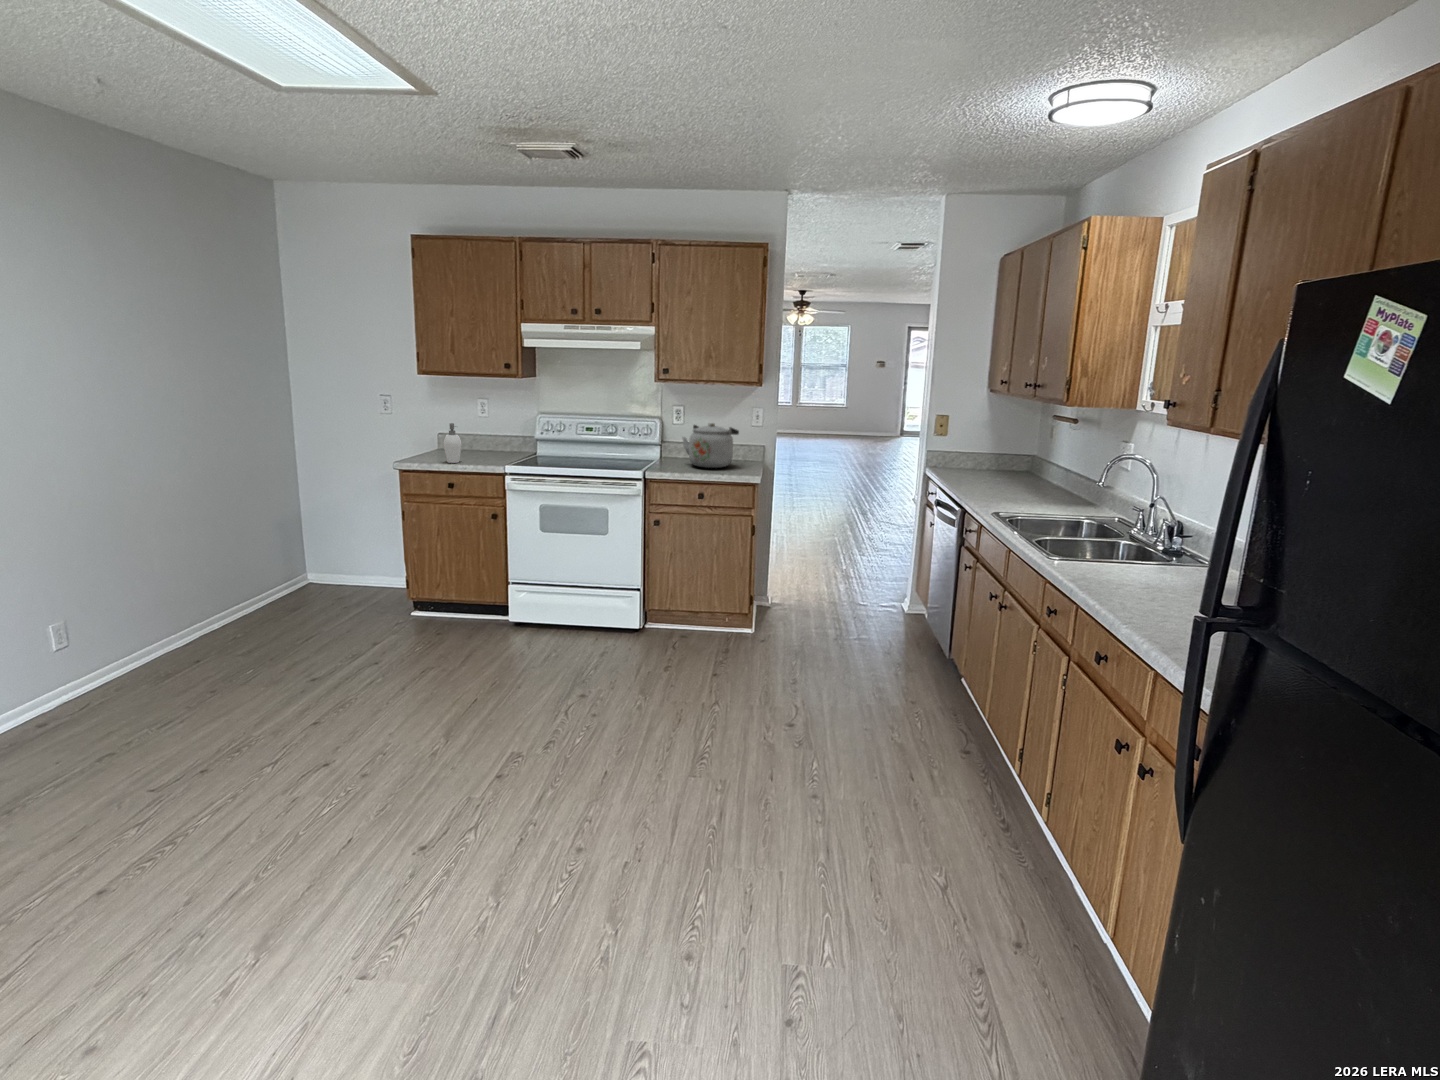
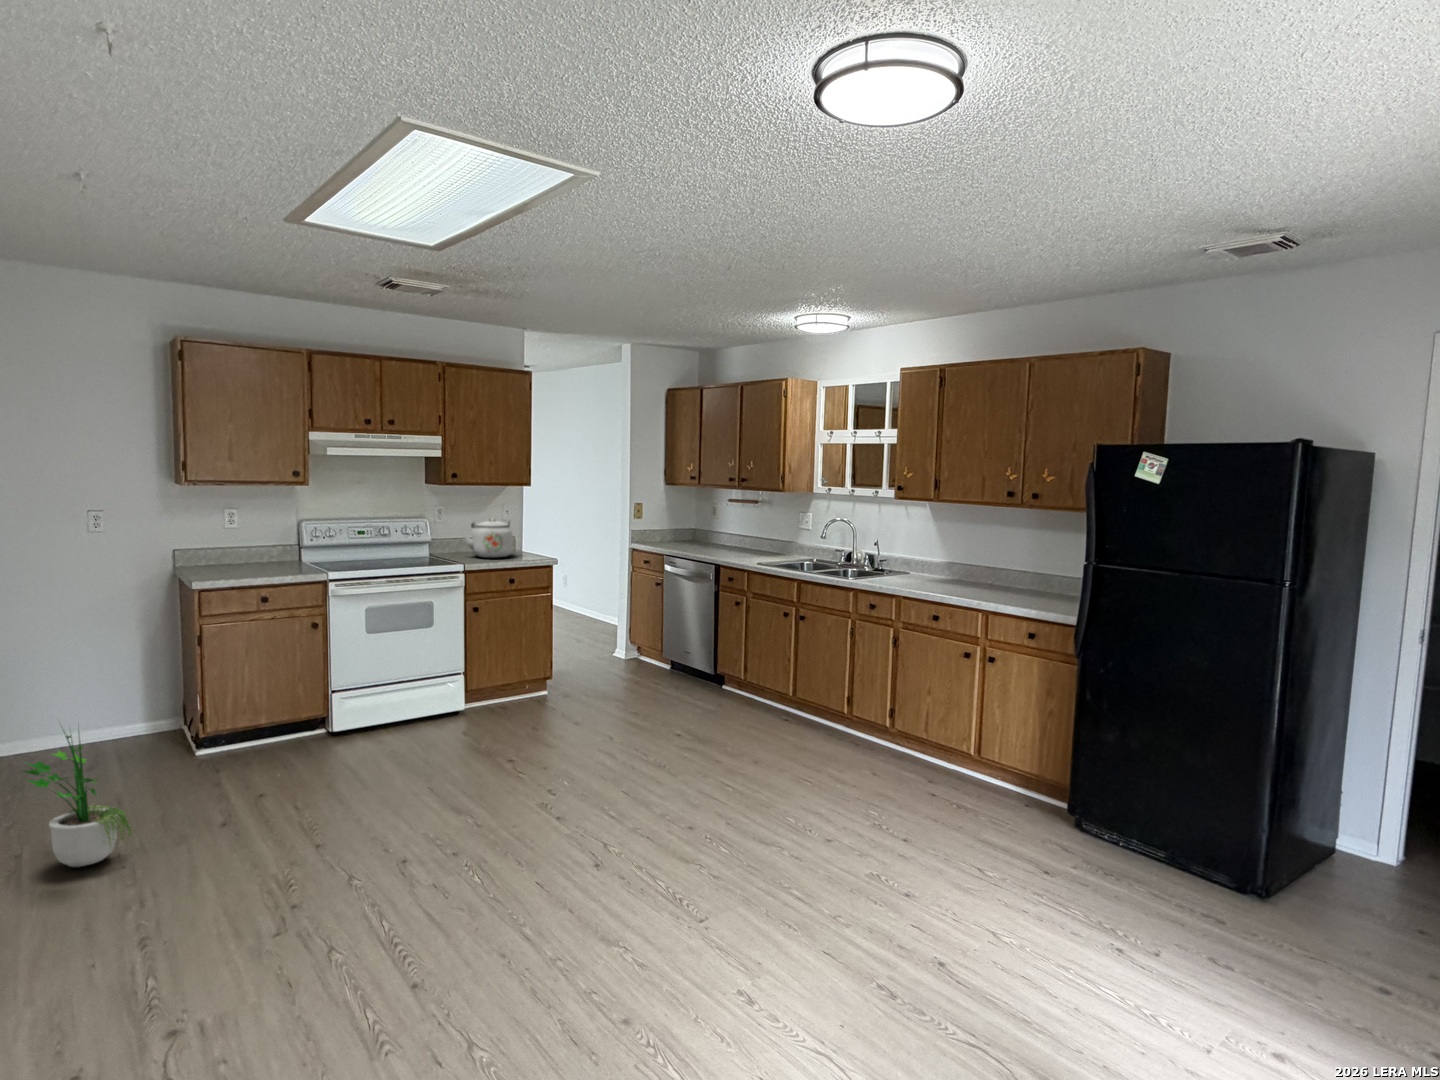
soap dispenser: present [444,423,462,463] -> none [247,535,271,577]
potted plant: none [68,567,185,699] -> present [24,735,133,867]

